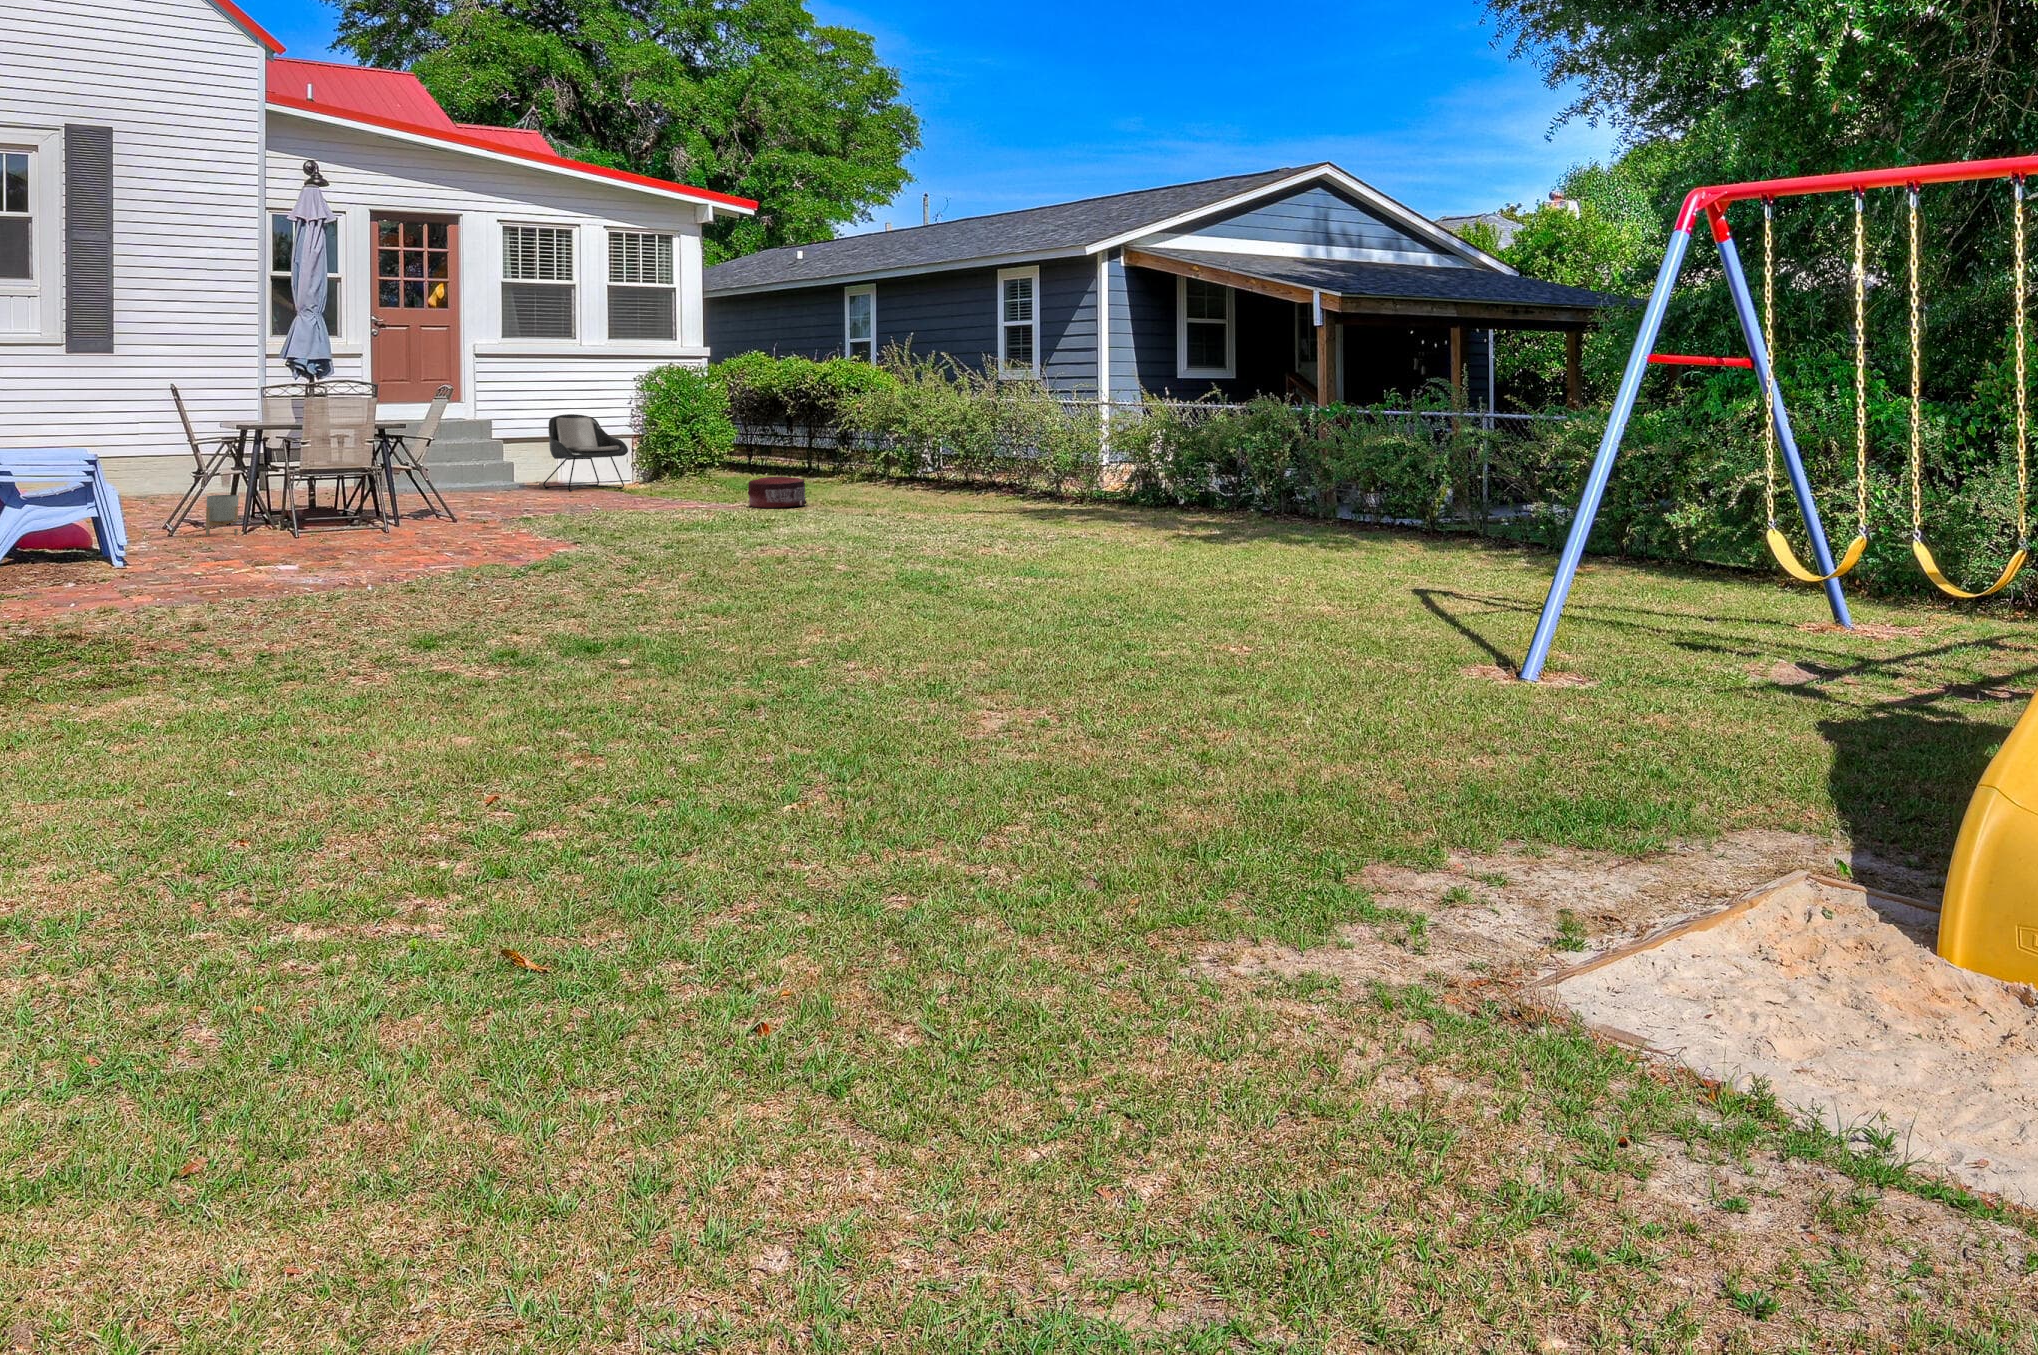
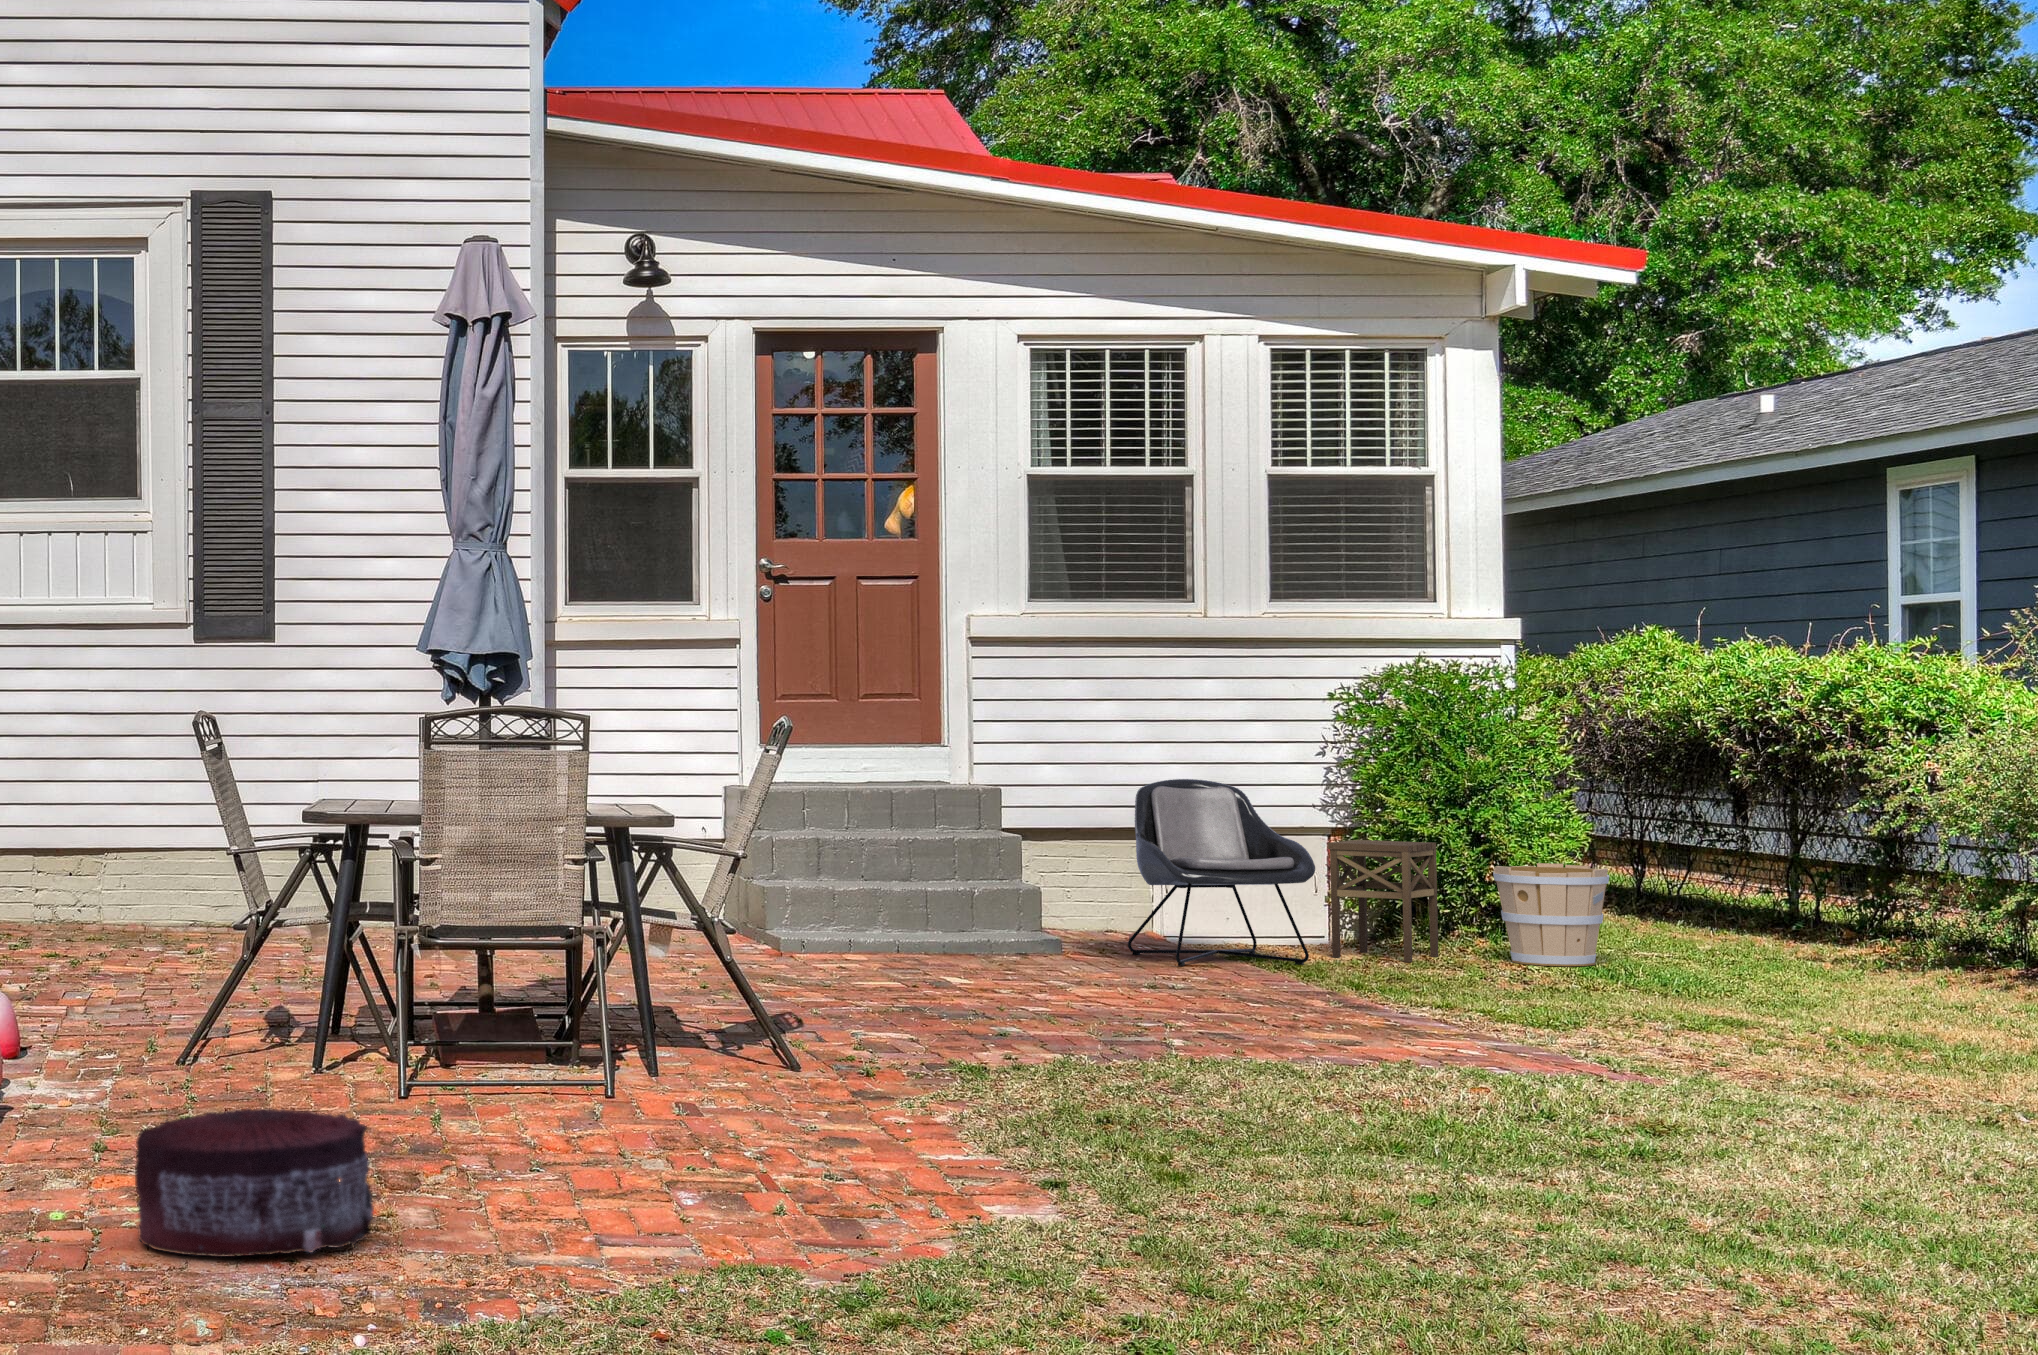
side table: none [632,438,676,486] -> present [1328,840,1438,962]
wooden bucket: none [699,446,745,485] -> present [1493,863,1609,966]
pouf: present [748,477,807,508] -> present [135,1108,374,1257]
planter: present [206,495,238,536] -> none [345,951,414,1045]

